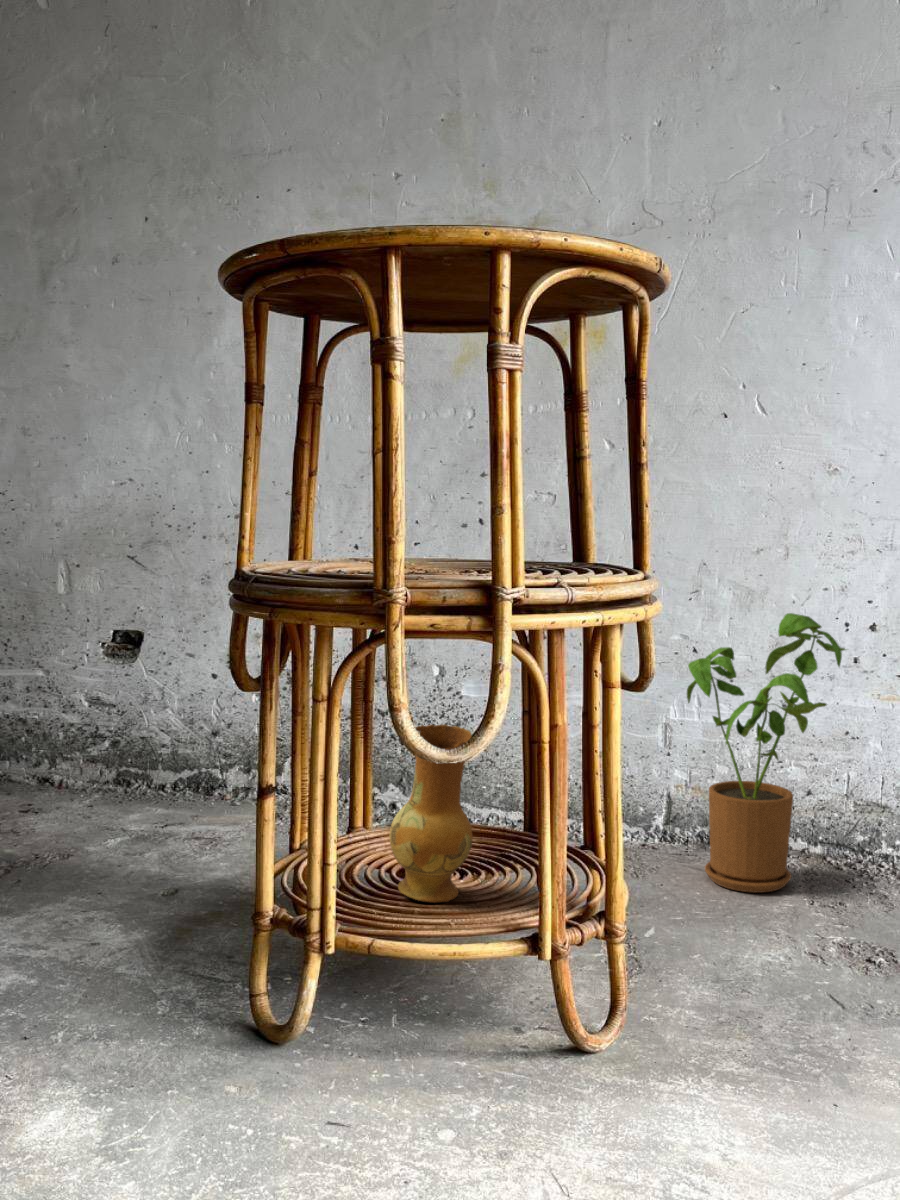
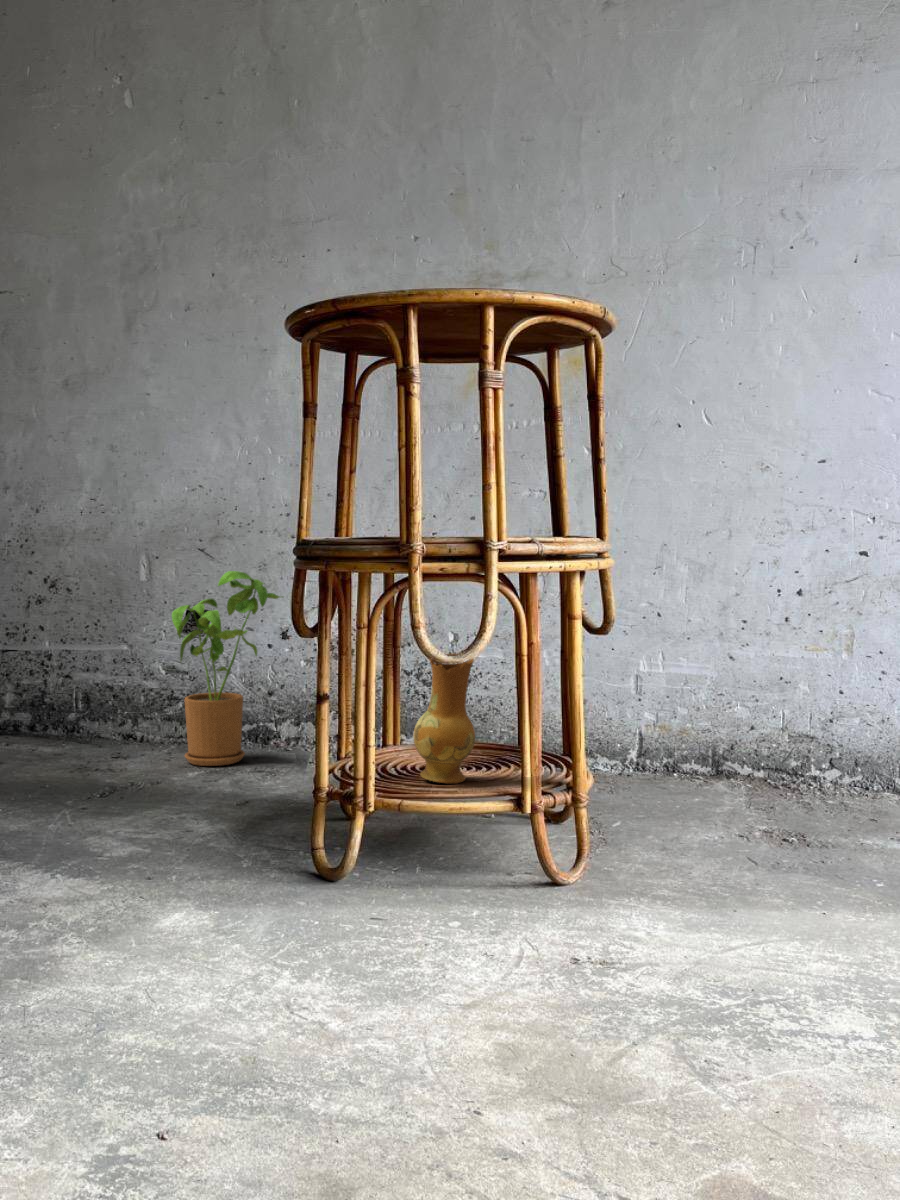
house plant: present [687,613,846,893] -> present [172,571,283,766]

